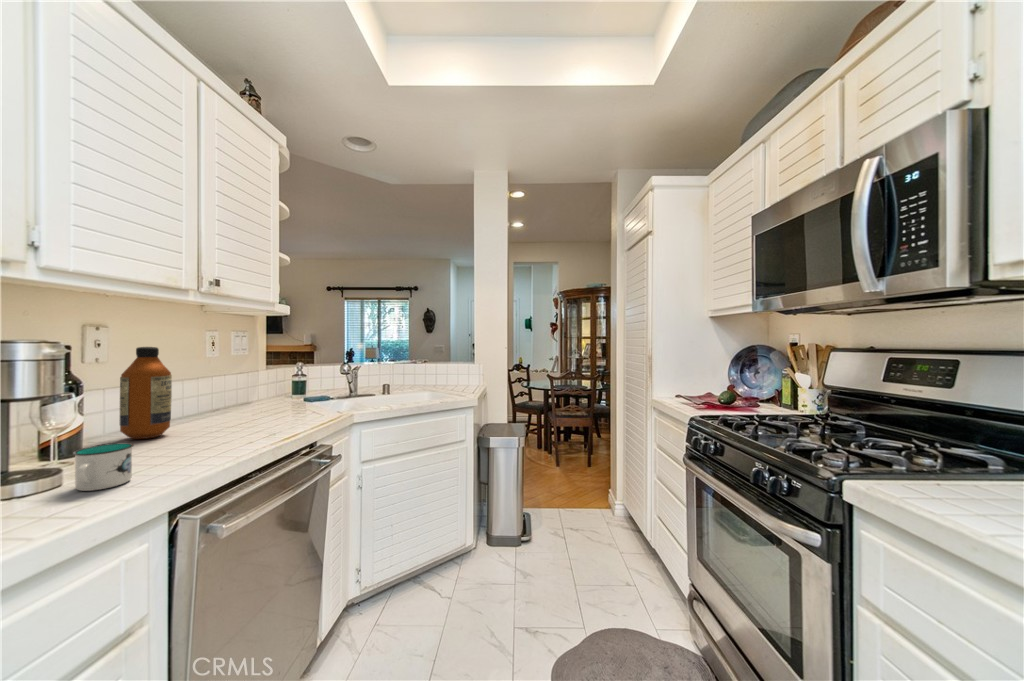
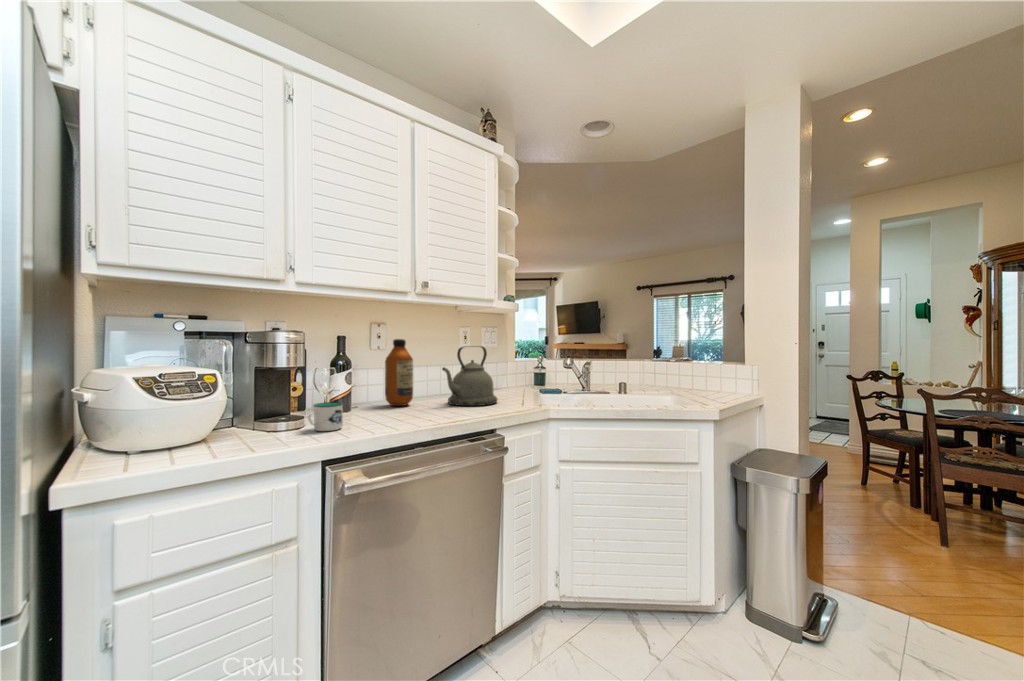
kettle: none [218,354,287,425] -> present [442,346,497,406]

